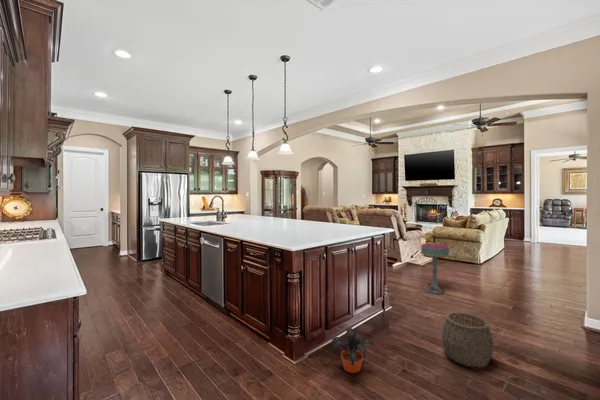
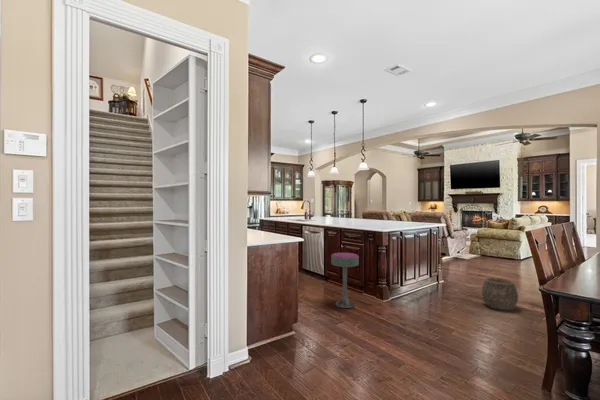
bar stool: present [421,244,449,294] -> present [331,253,359,308]
potted plant: present [331,328,374,373] -> none [405,283,435,309]

